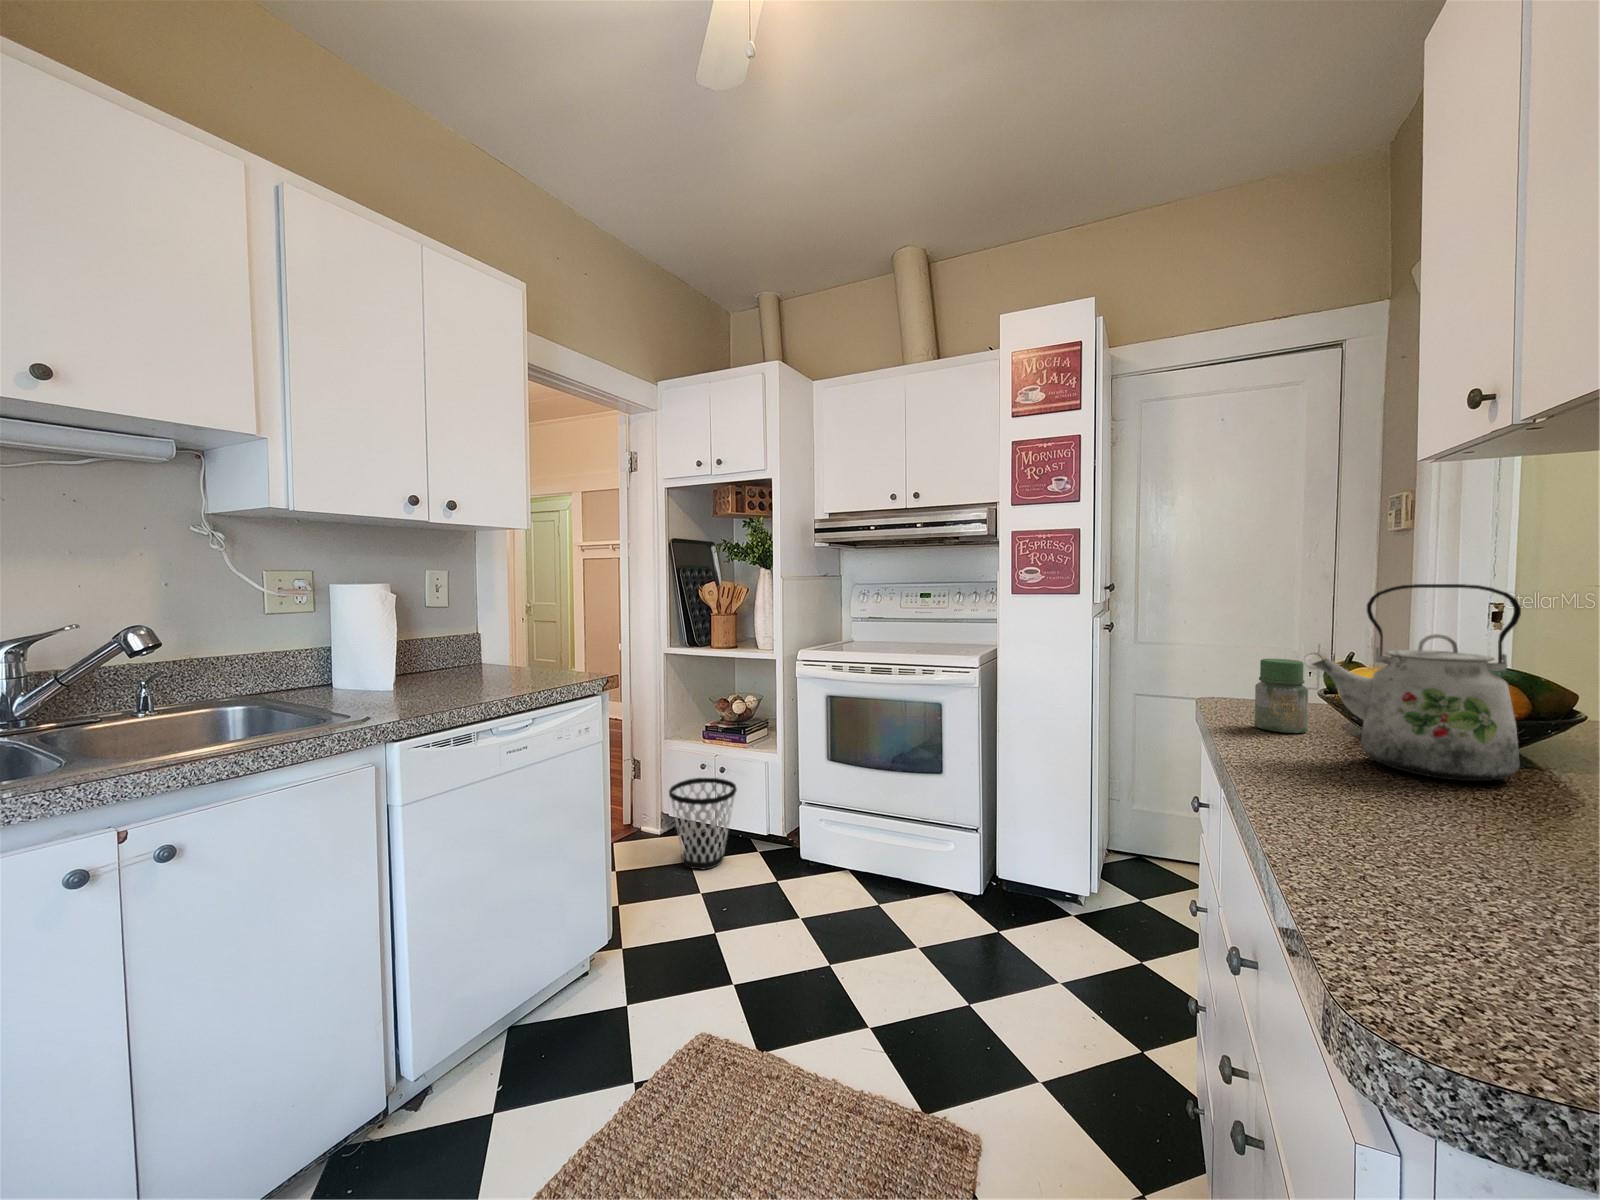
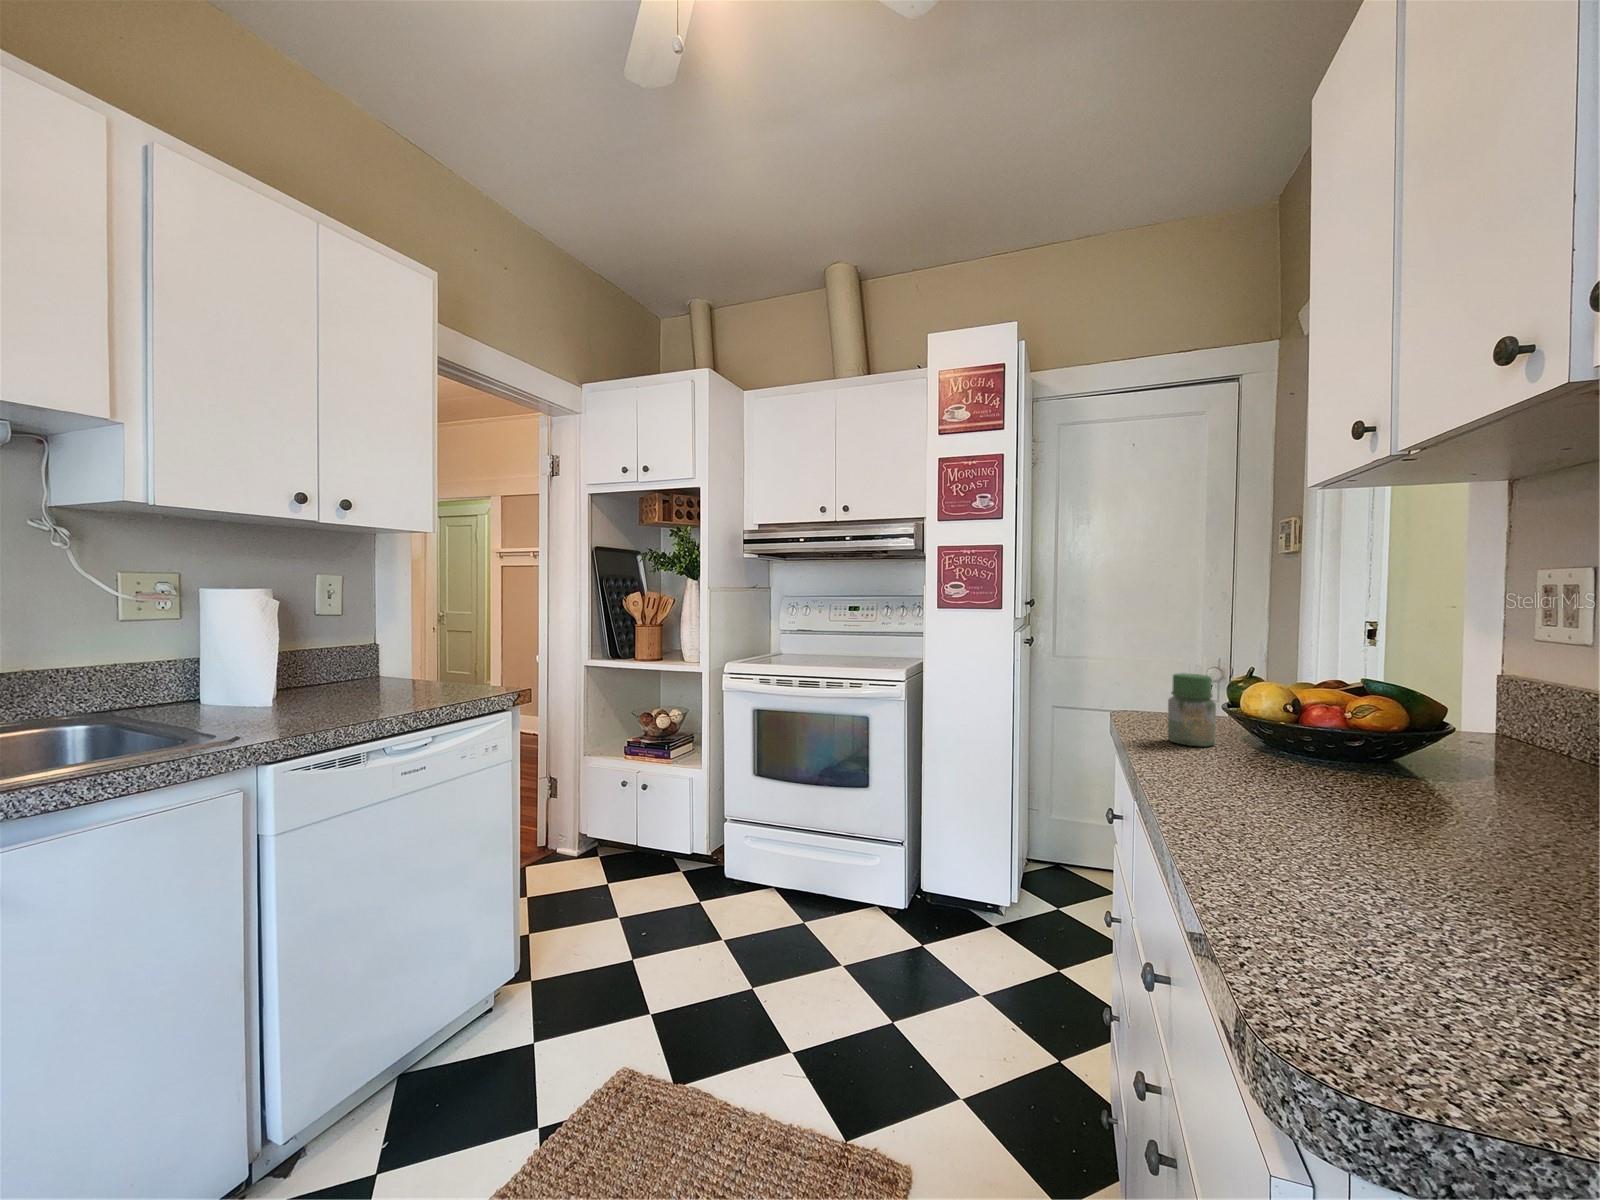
kettle: present [1312,584,1521,781] -> none [1219,603,1403,791]
wastebasket: present [669,778,737,870] -> none [578,801,653,900]

